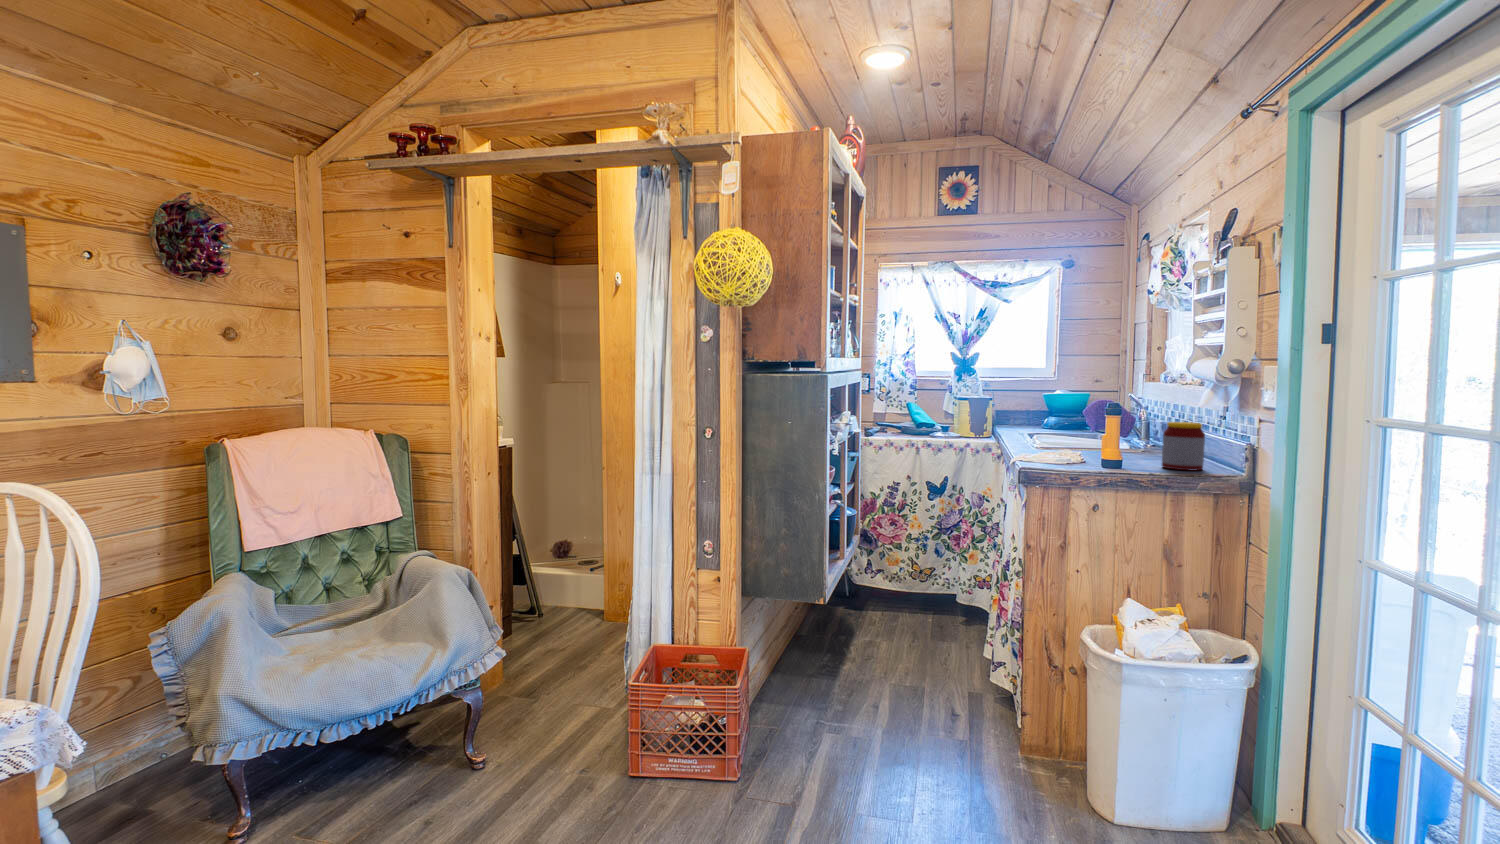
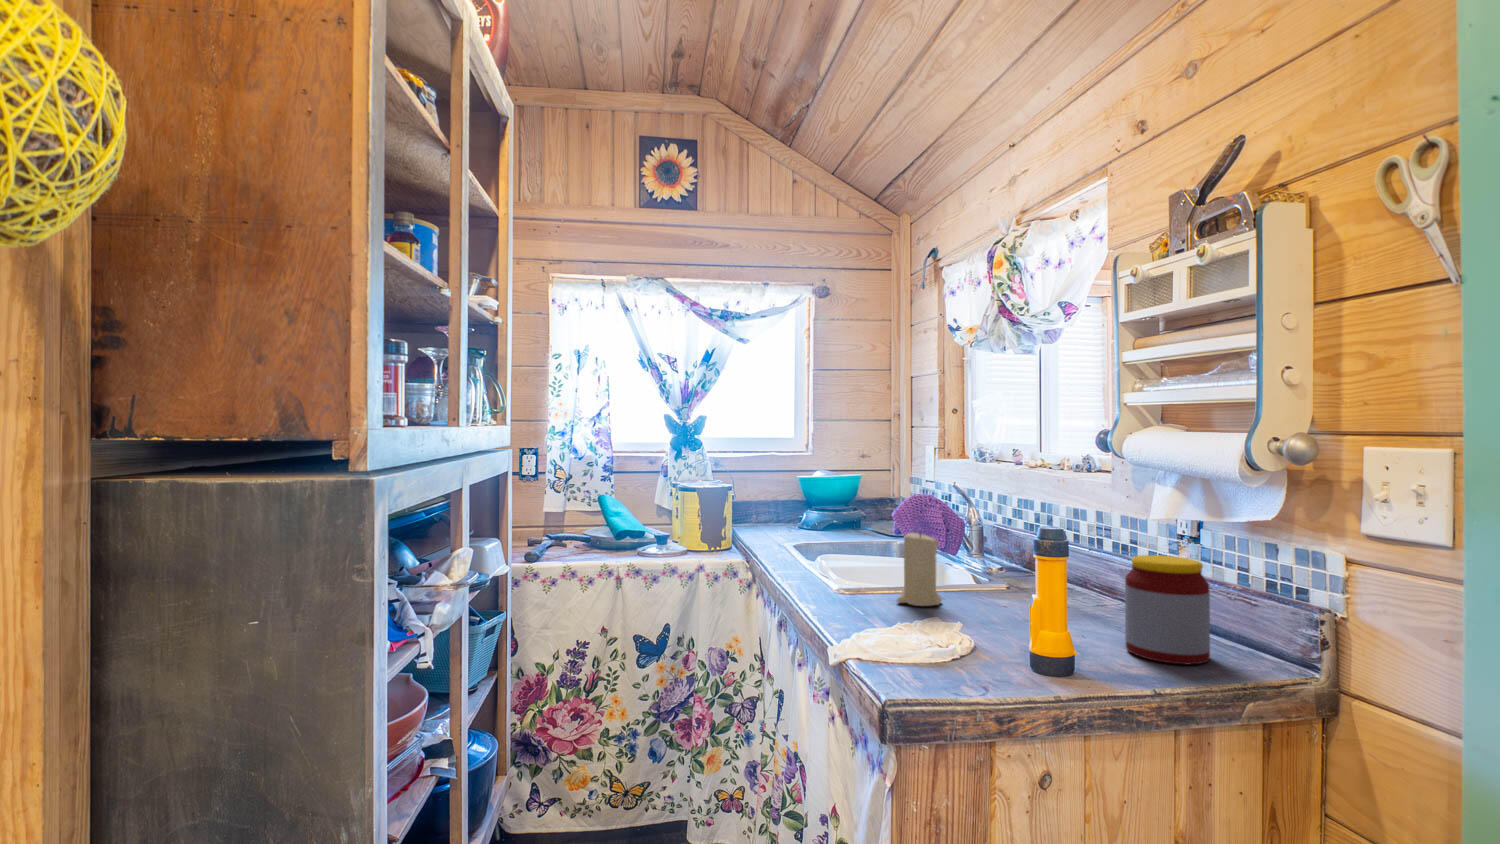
candle: none [1064,414,1091,453] -> present [897,532,942,606]

